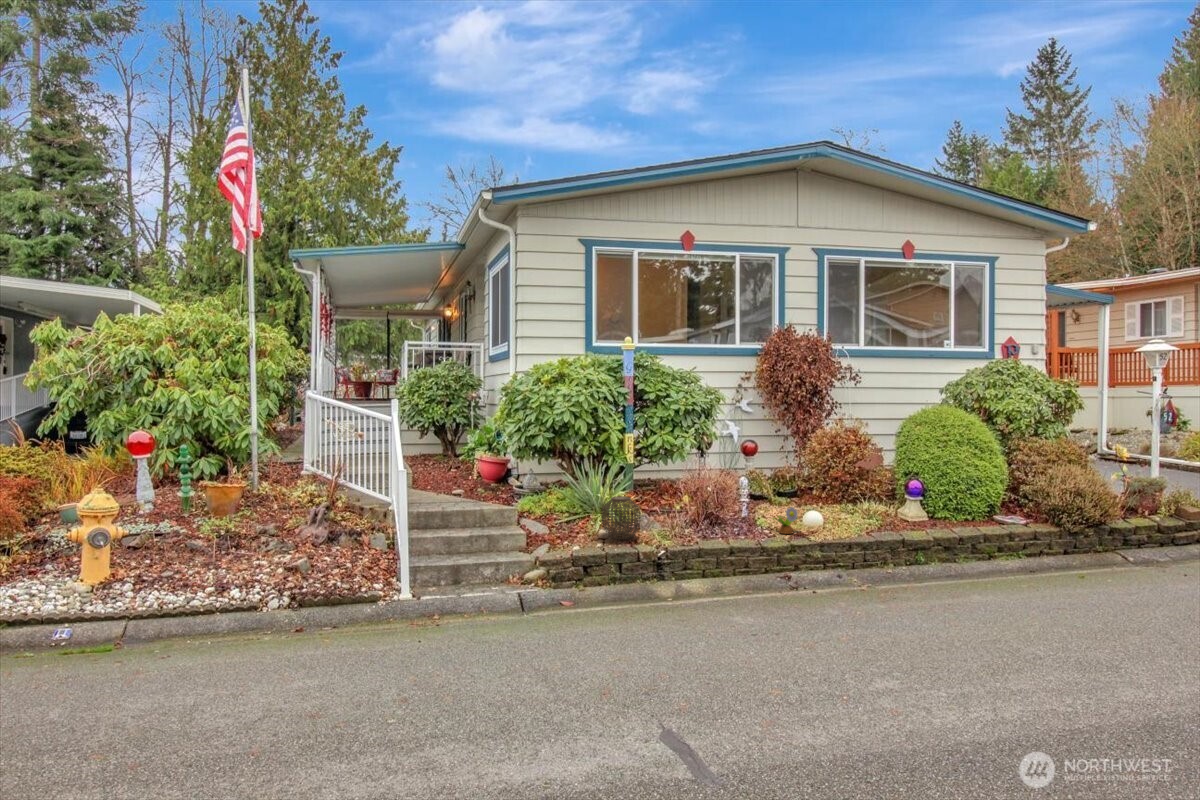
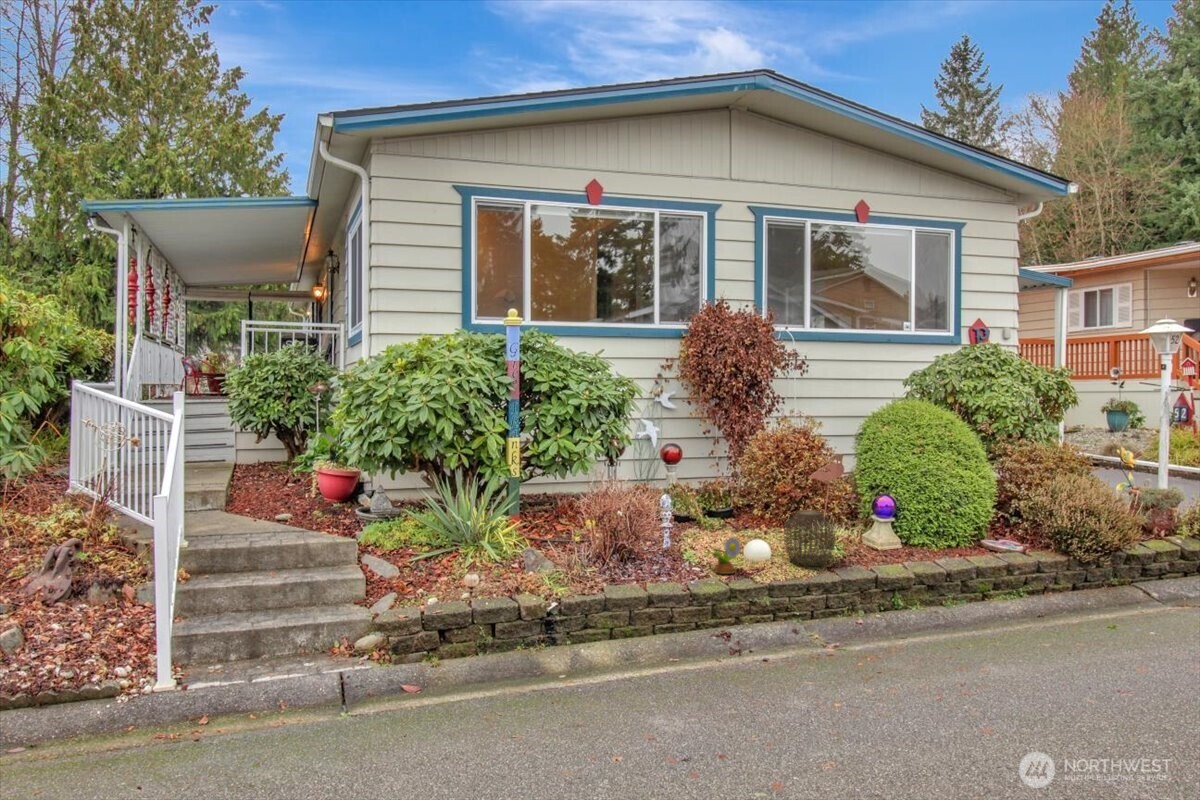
woven basket: present [602,496,640,540] -> present [784,510,835,566]

